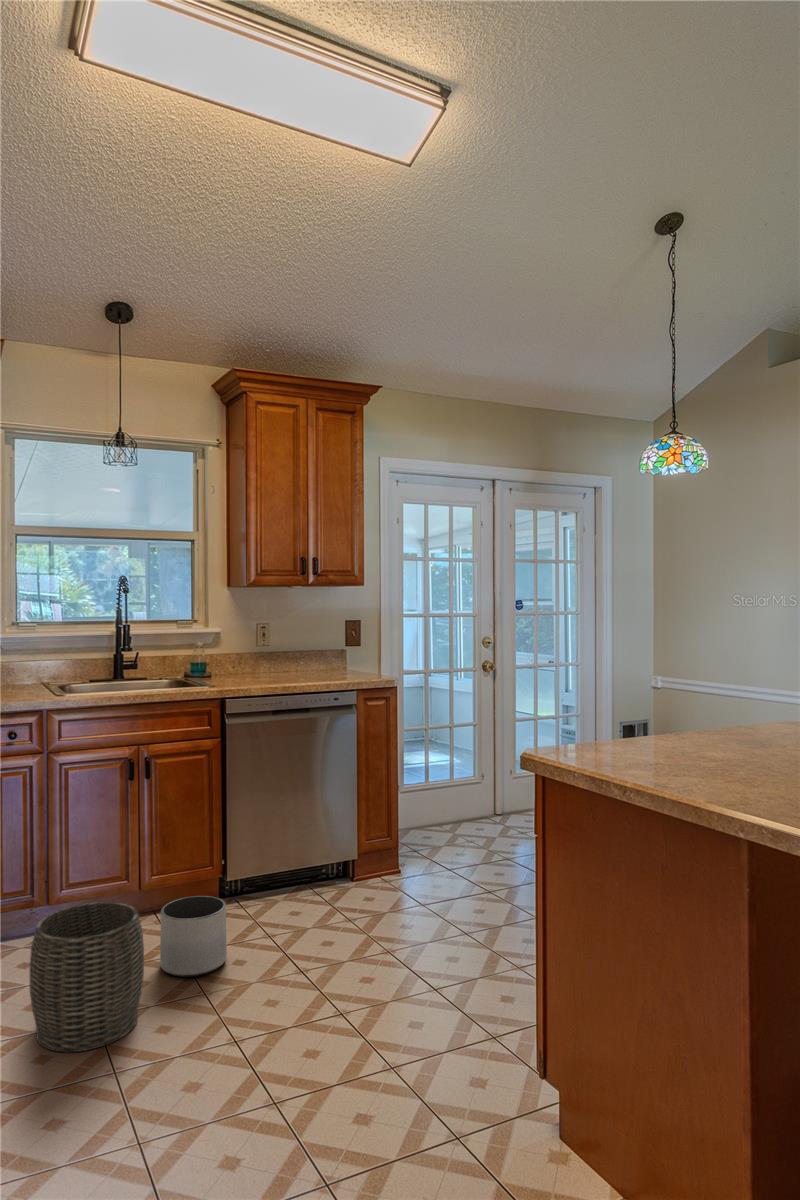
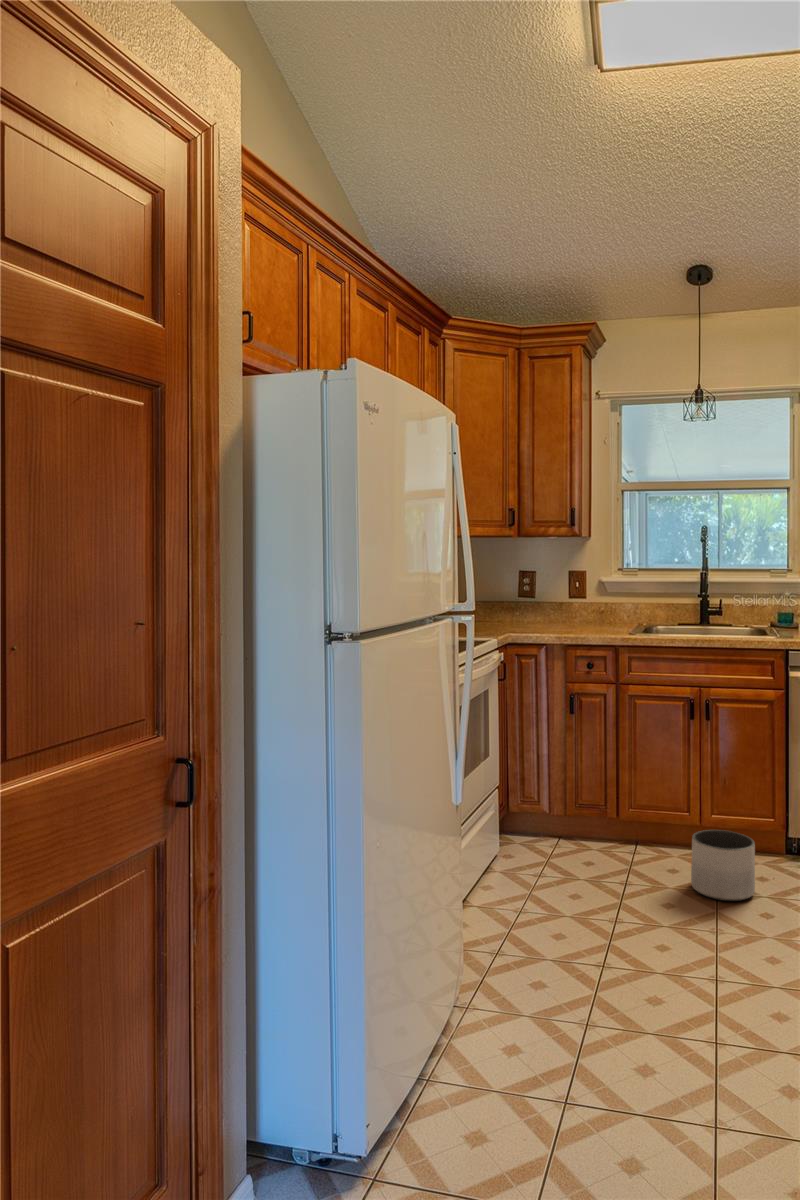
woven basket: present [30,902,144,1052] -> none [568,807,658,919]

